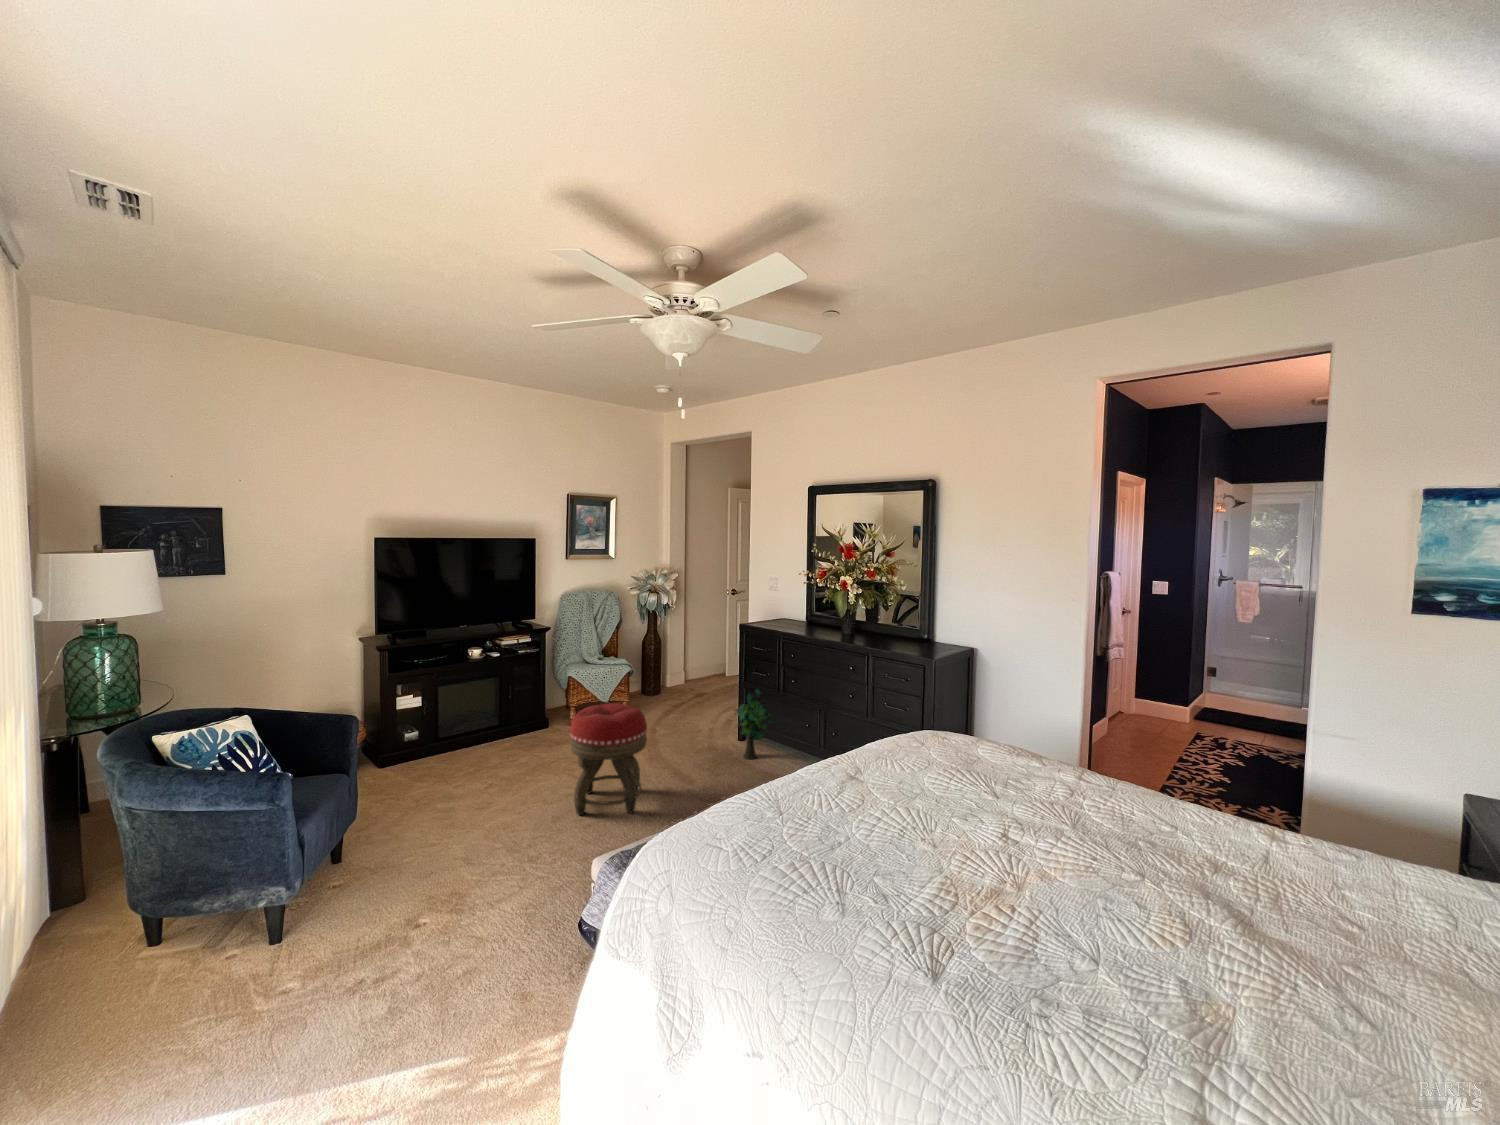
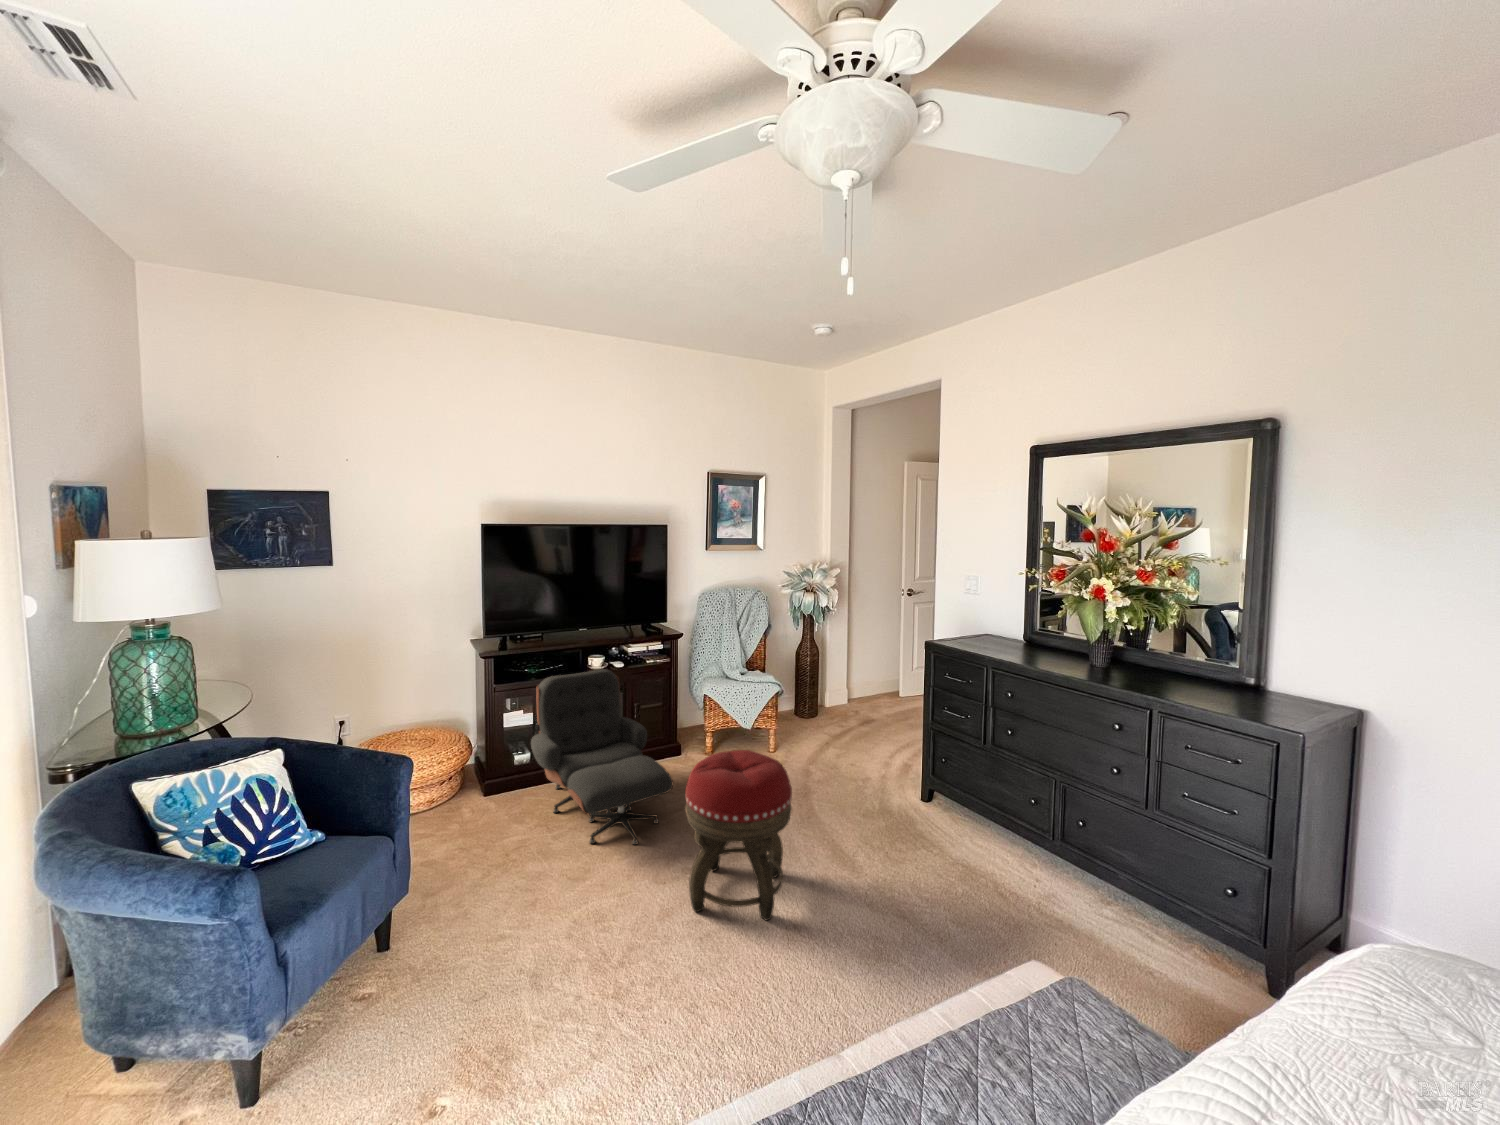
lounge chair: none [422,658,552,789] -> present [531,669,673,845]
decorative plant: present [736,689,773,759] -> none [915,736,976,837]

